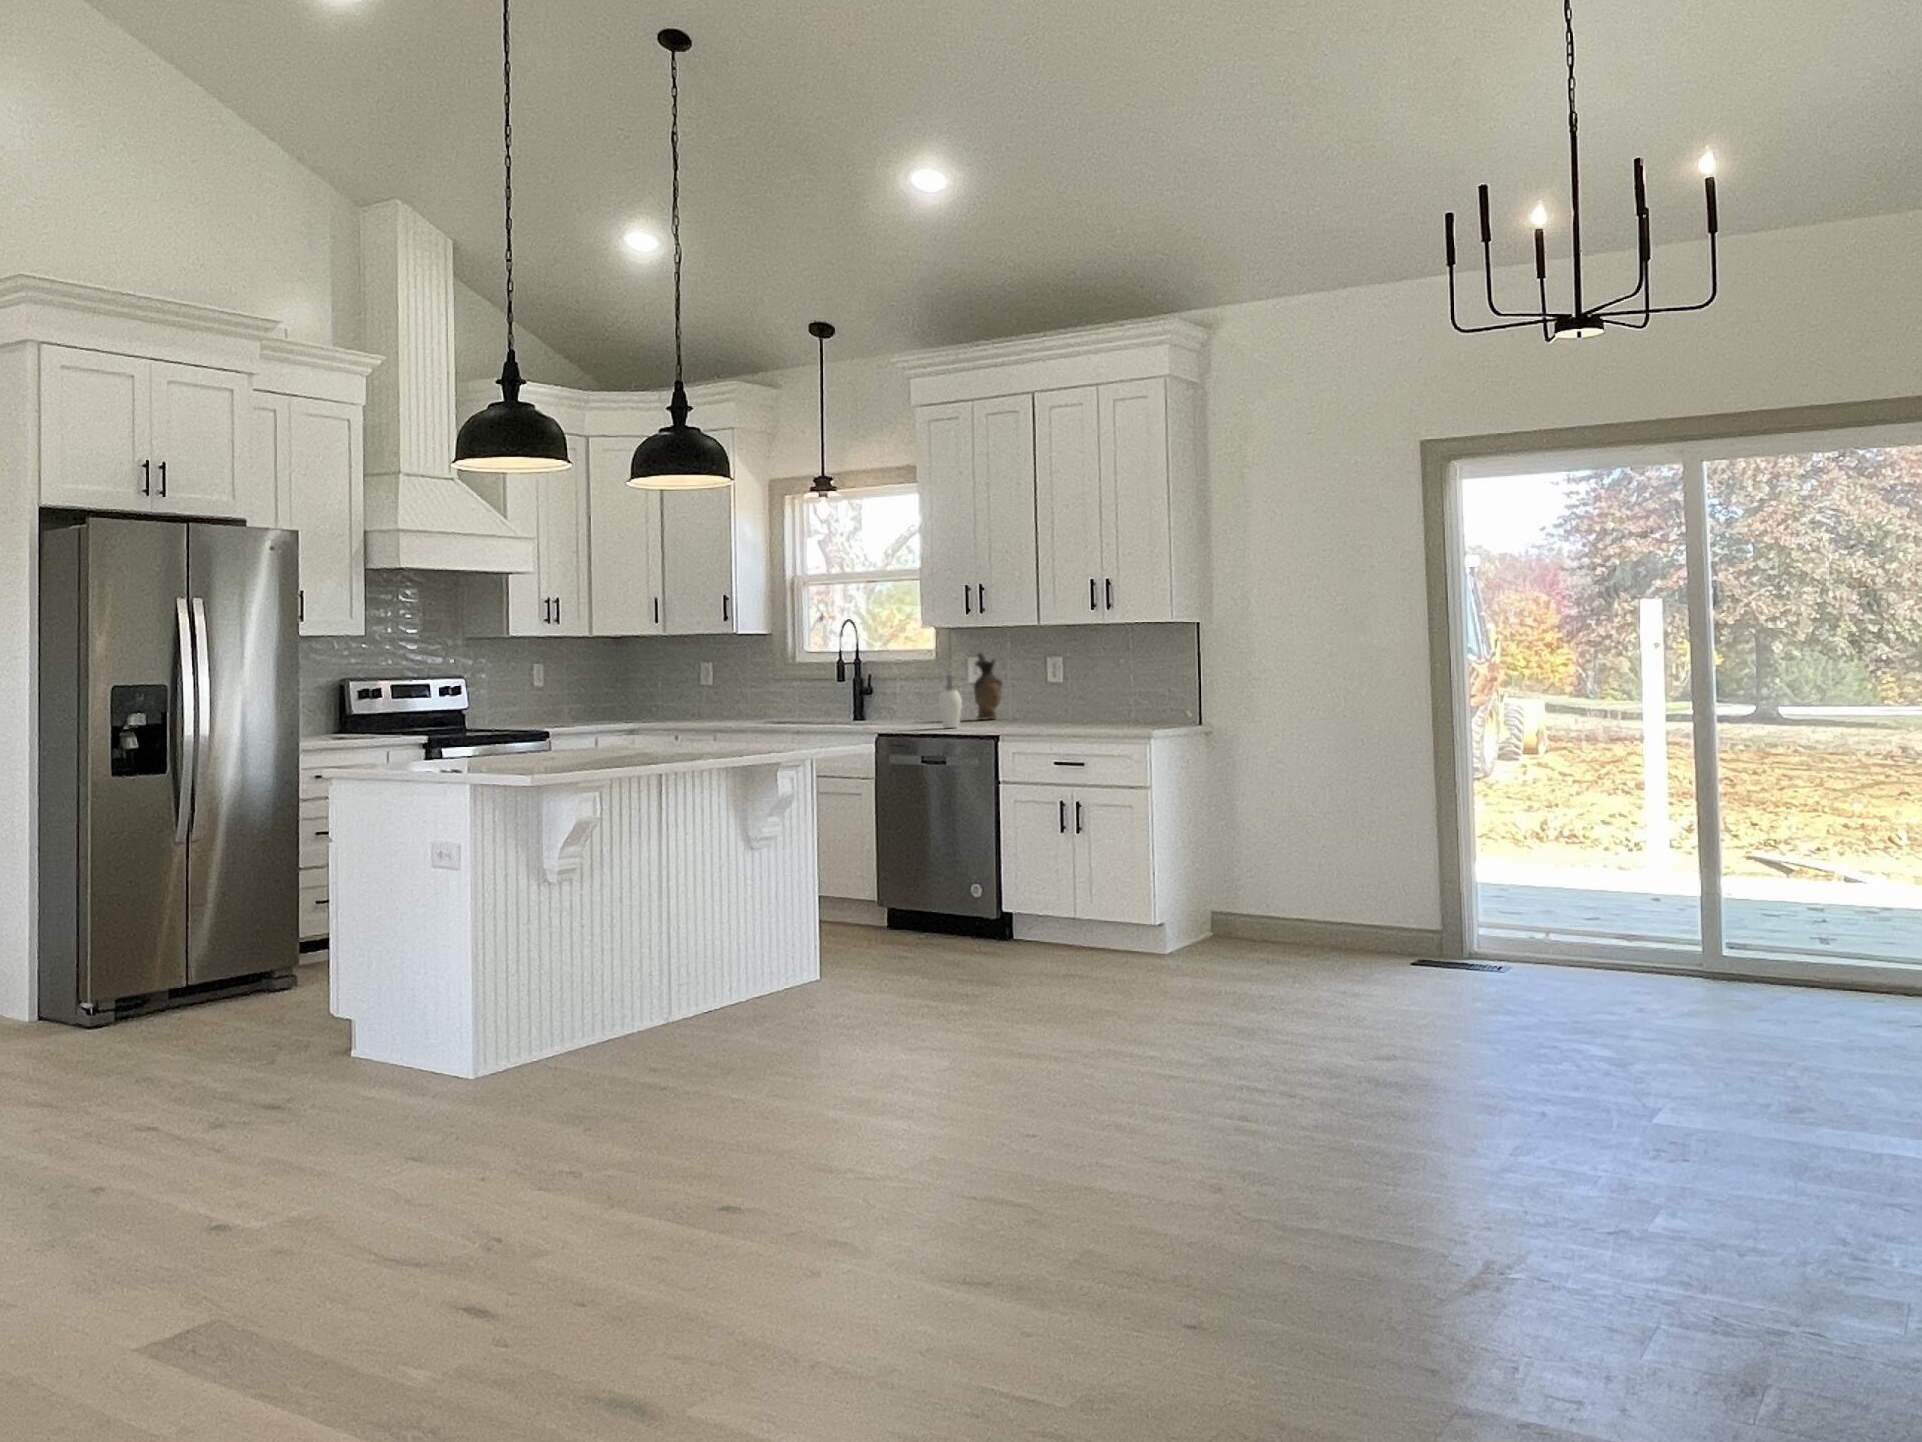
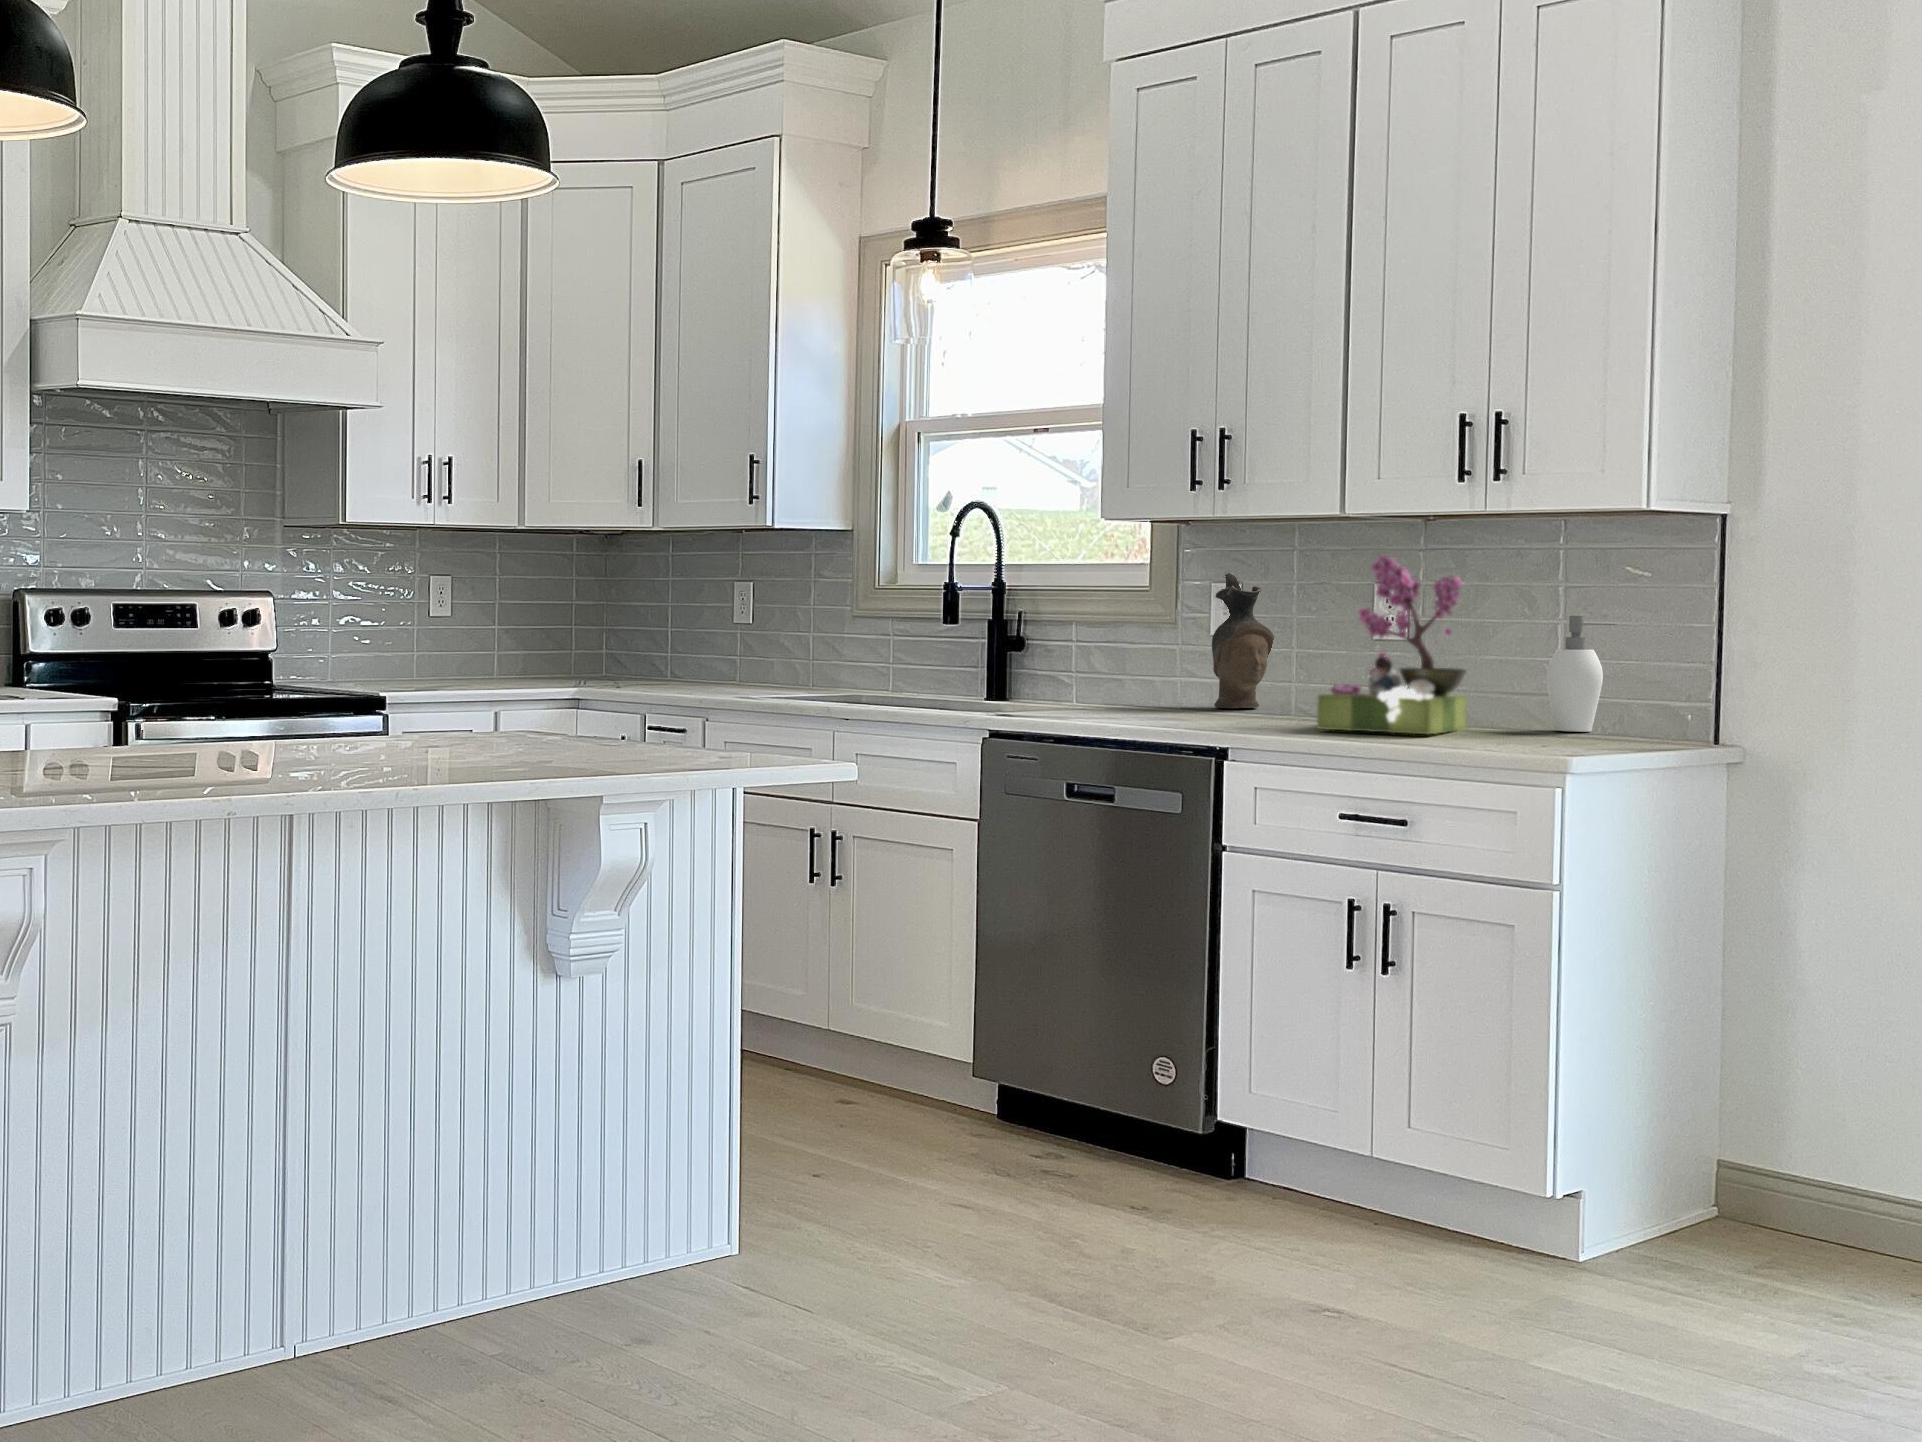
flower arrangement: none [1032,641,1097,725] -> present [1317,554,1467,734]
soap dispenser: present [939,675,962,728] -> present [1546,616,1617,732]

